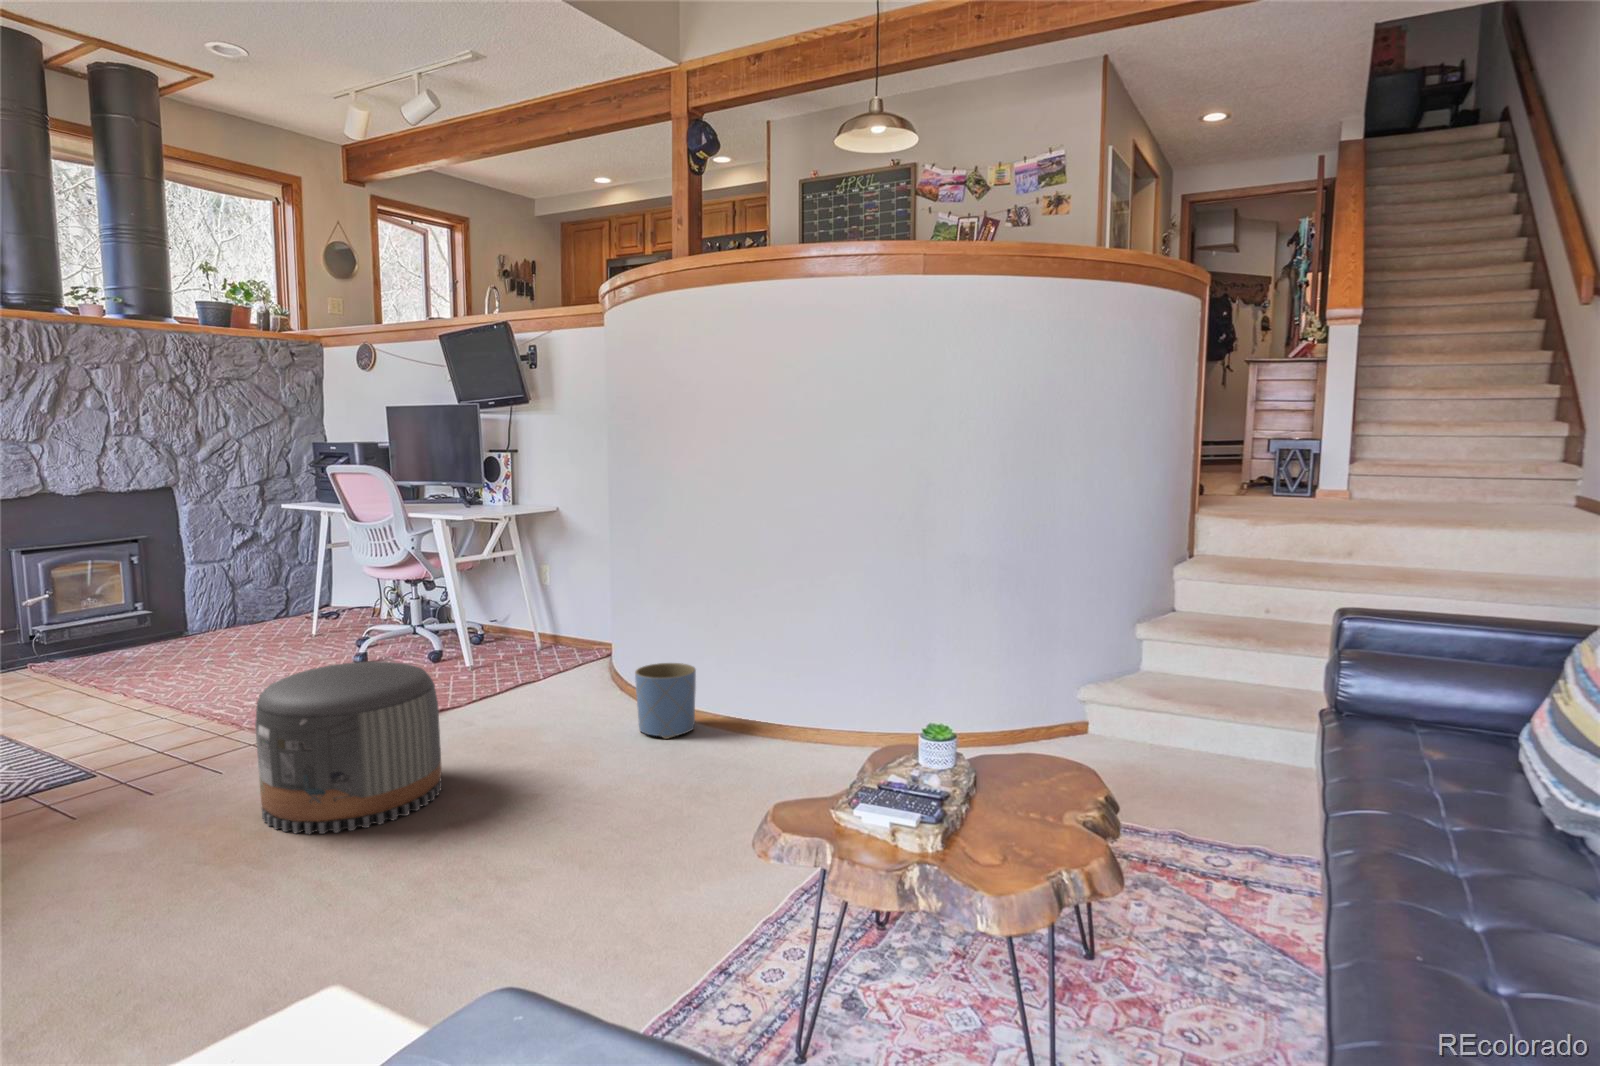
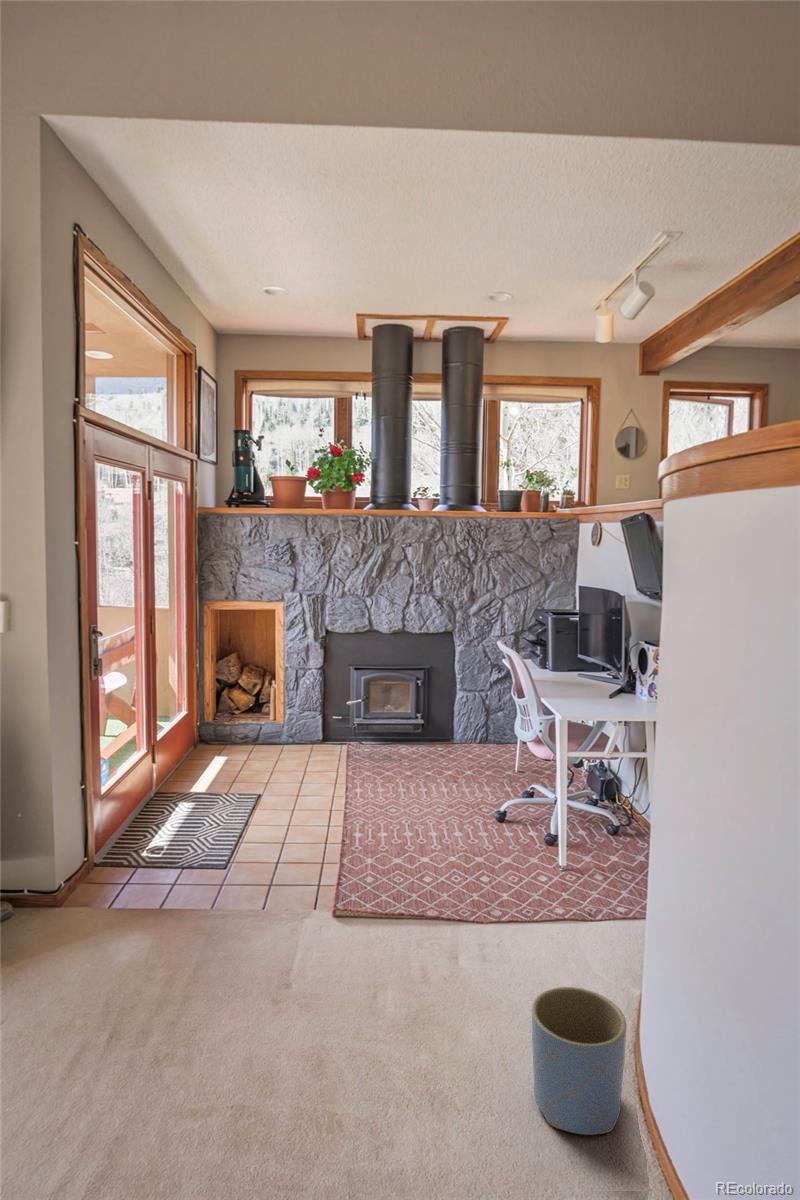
pouf: present [255,661,442,834] -> none [130,849,300,1054]

